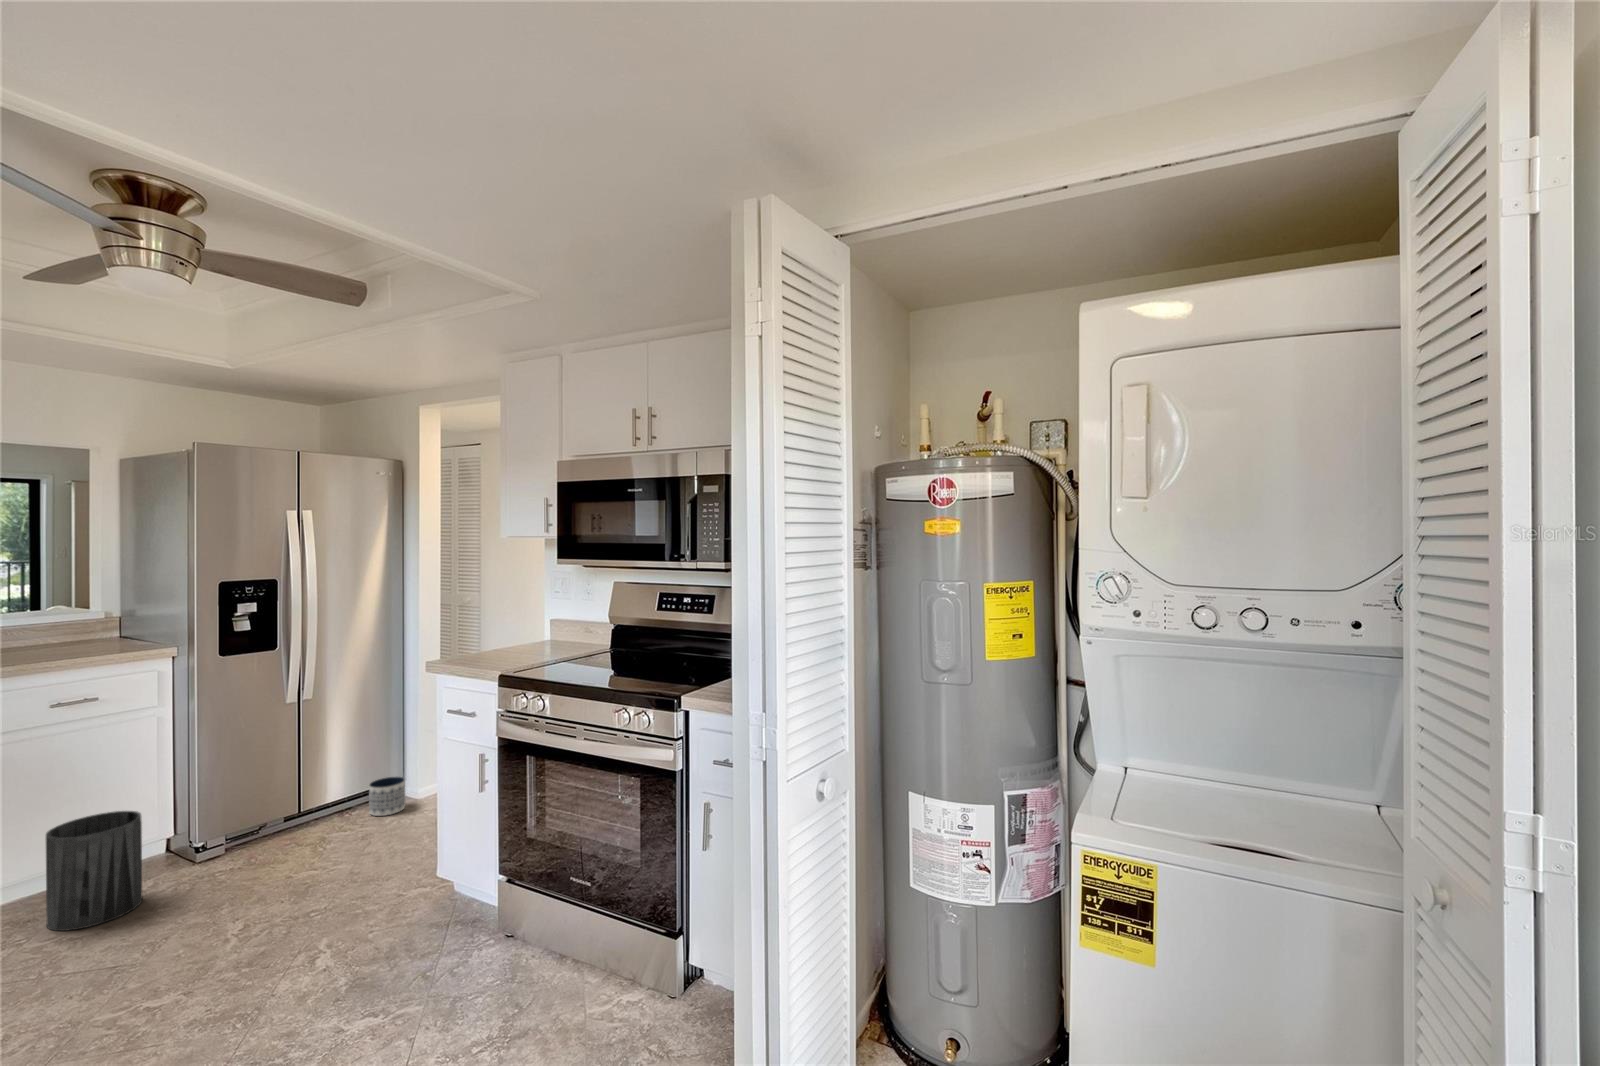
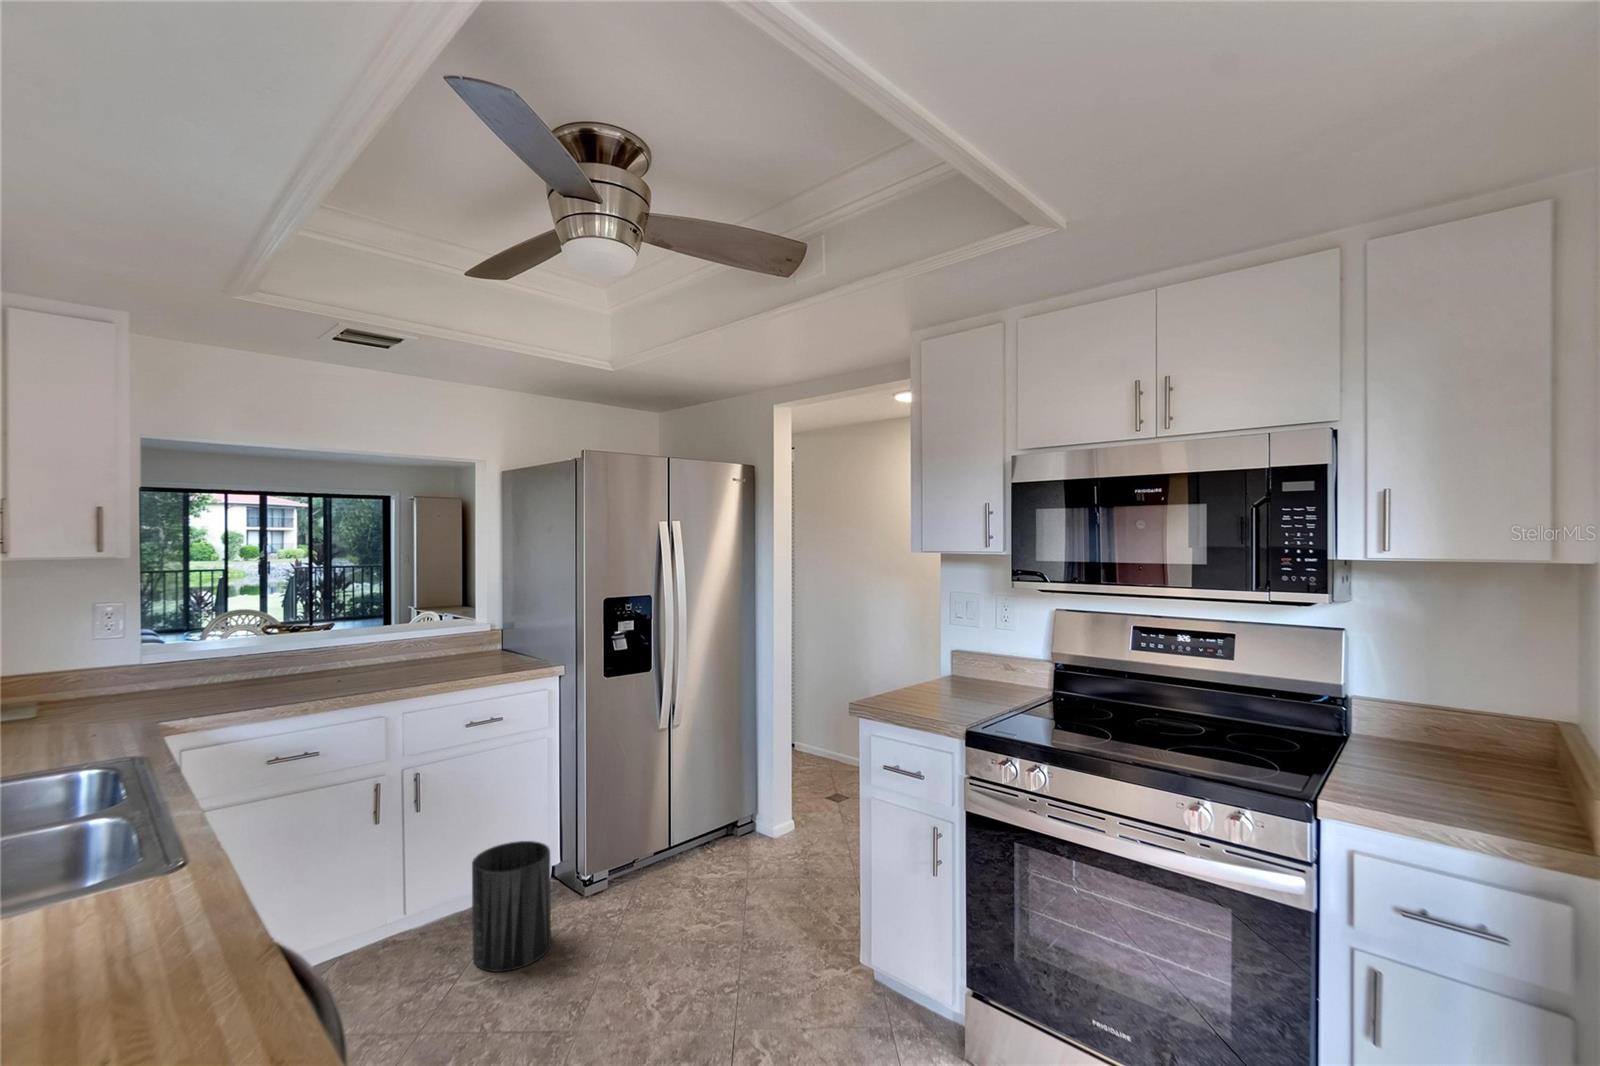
planter: present [369,777,405,816] -> none [730,812,765,857]

